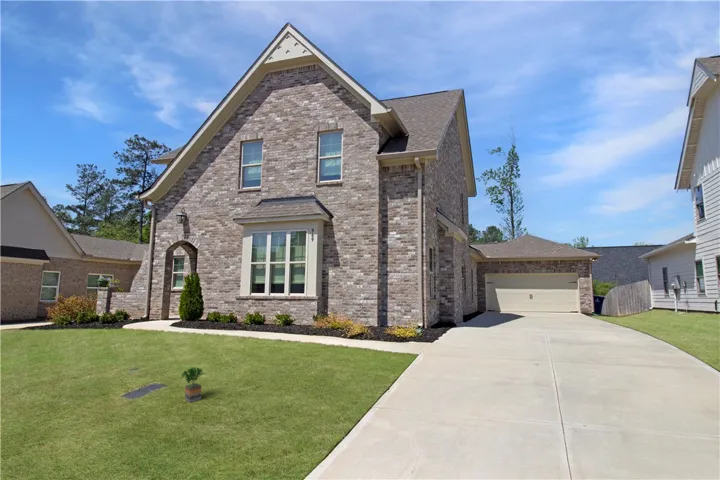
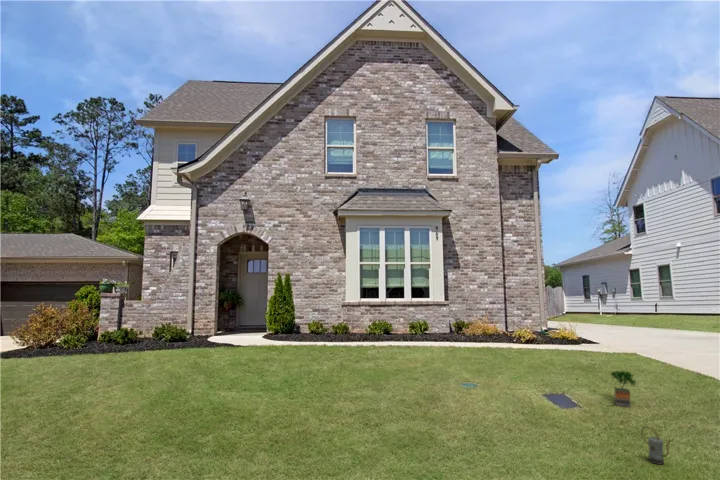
watering can: none [22,415,41,449] -> present [641,427,670,465]

